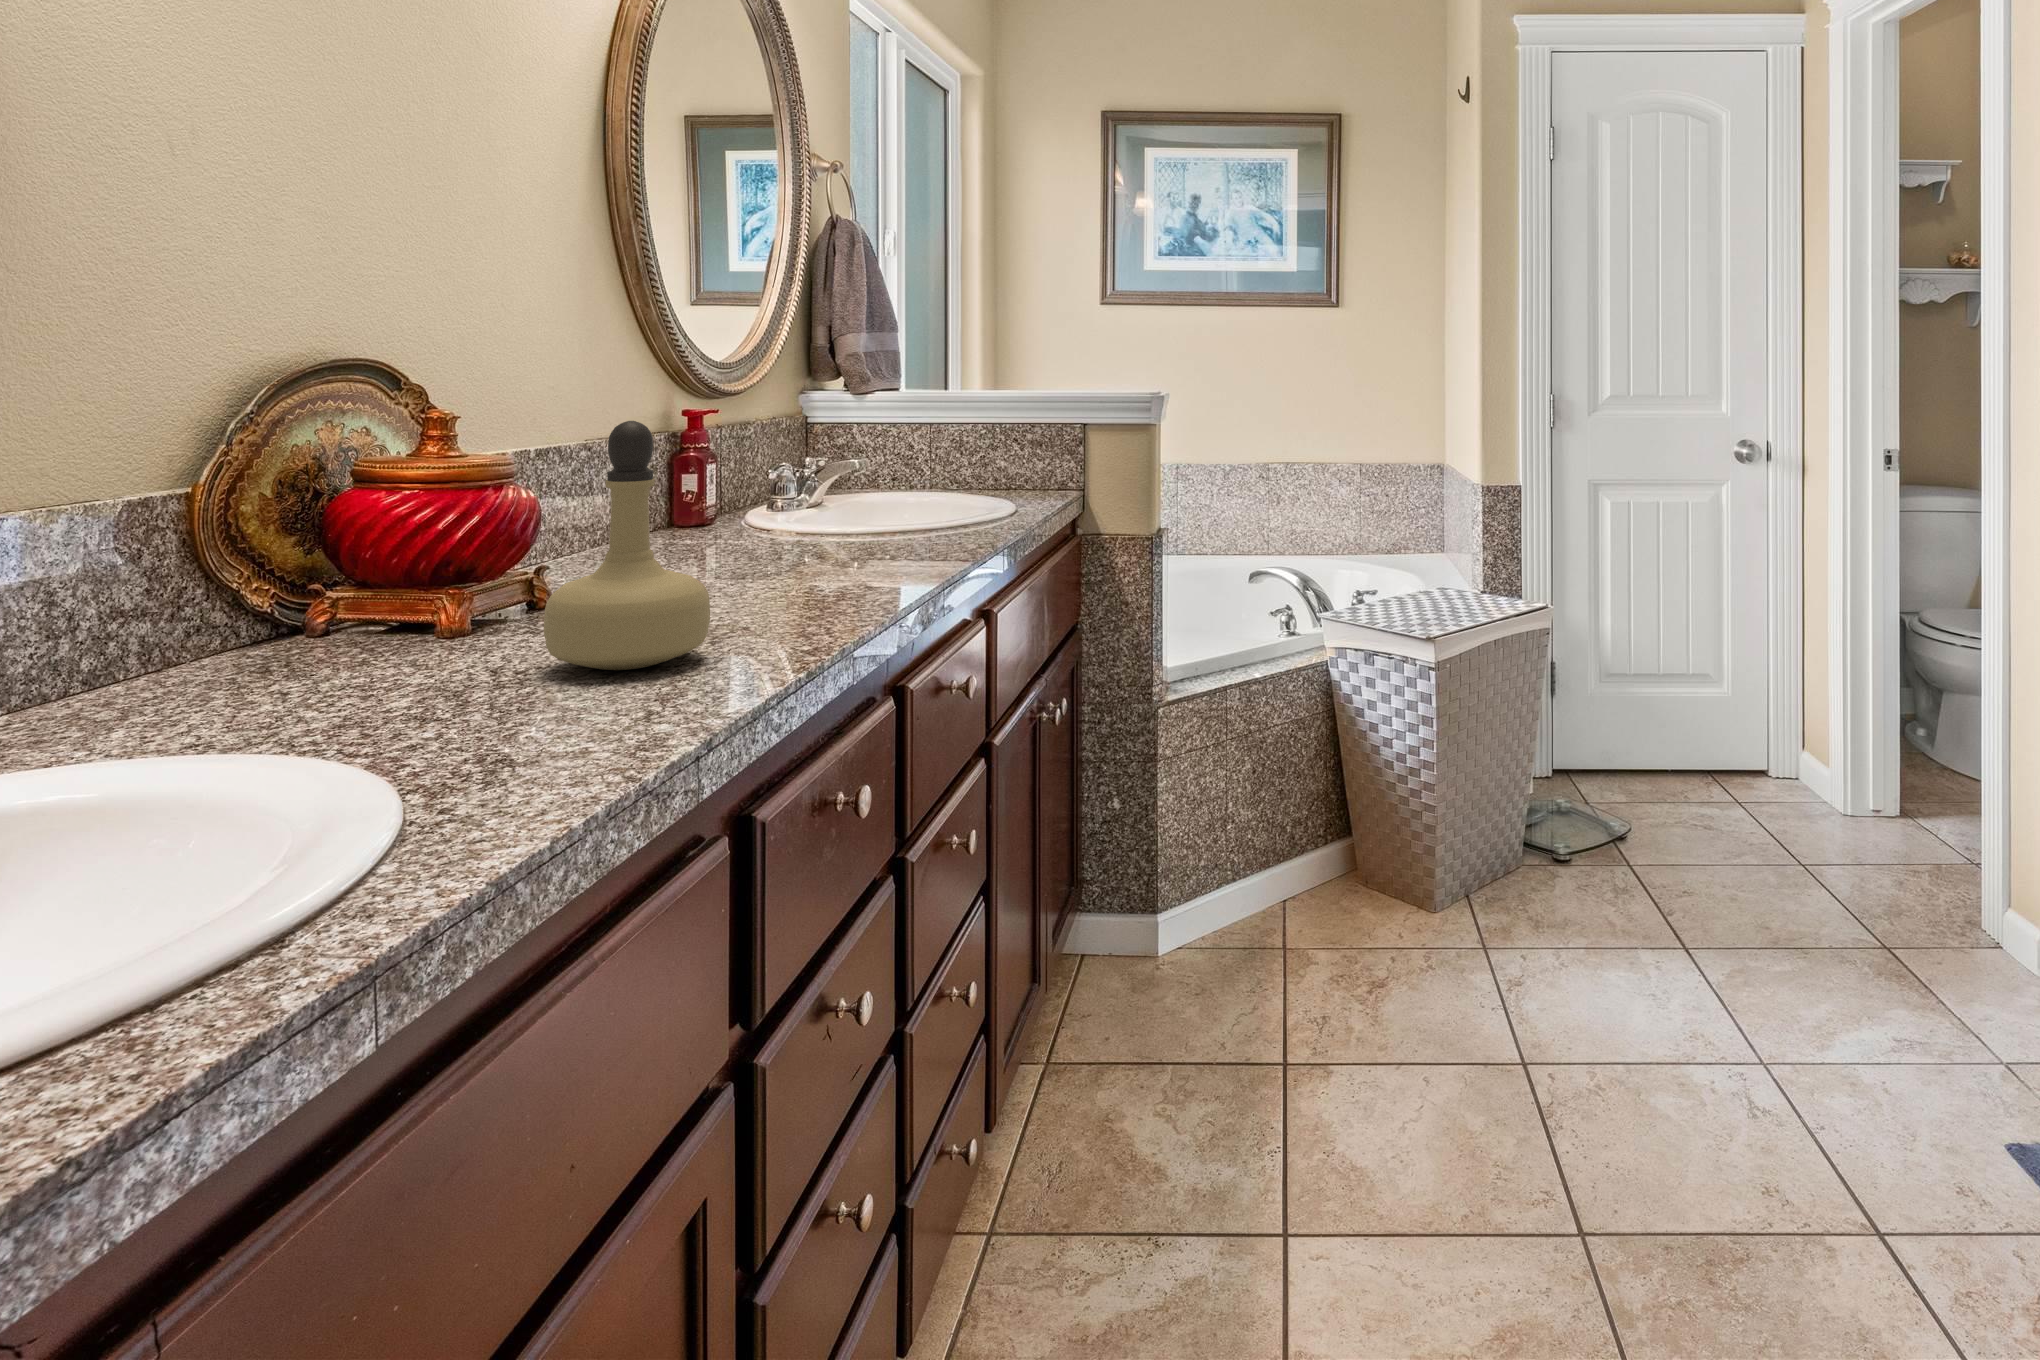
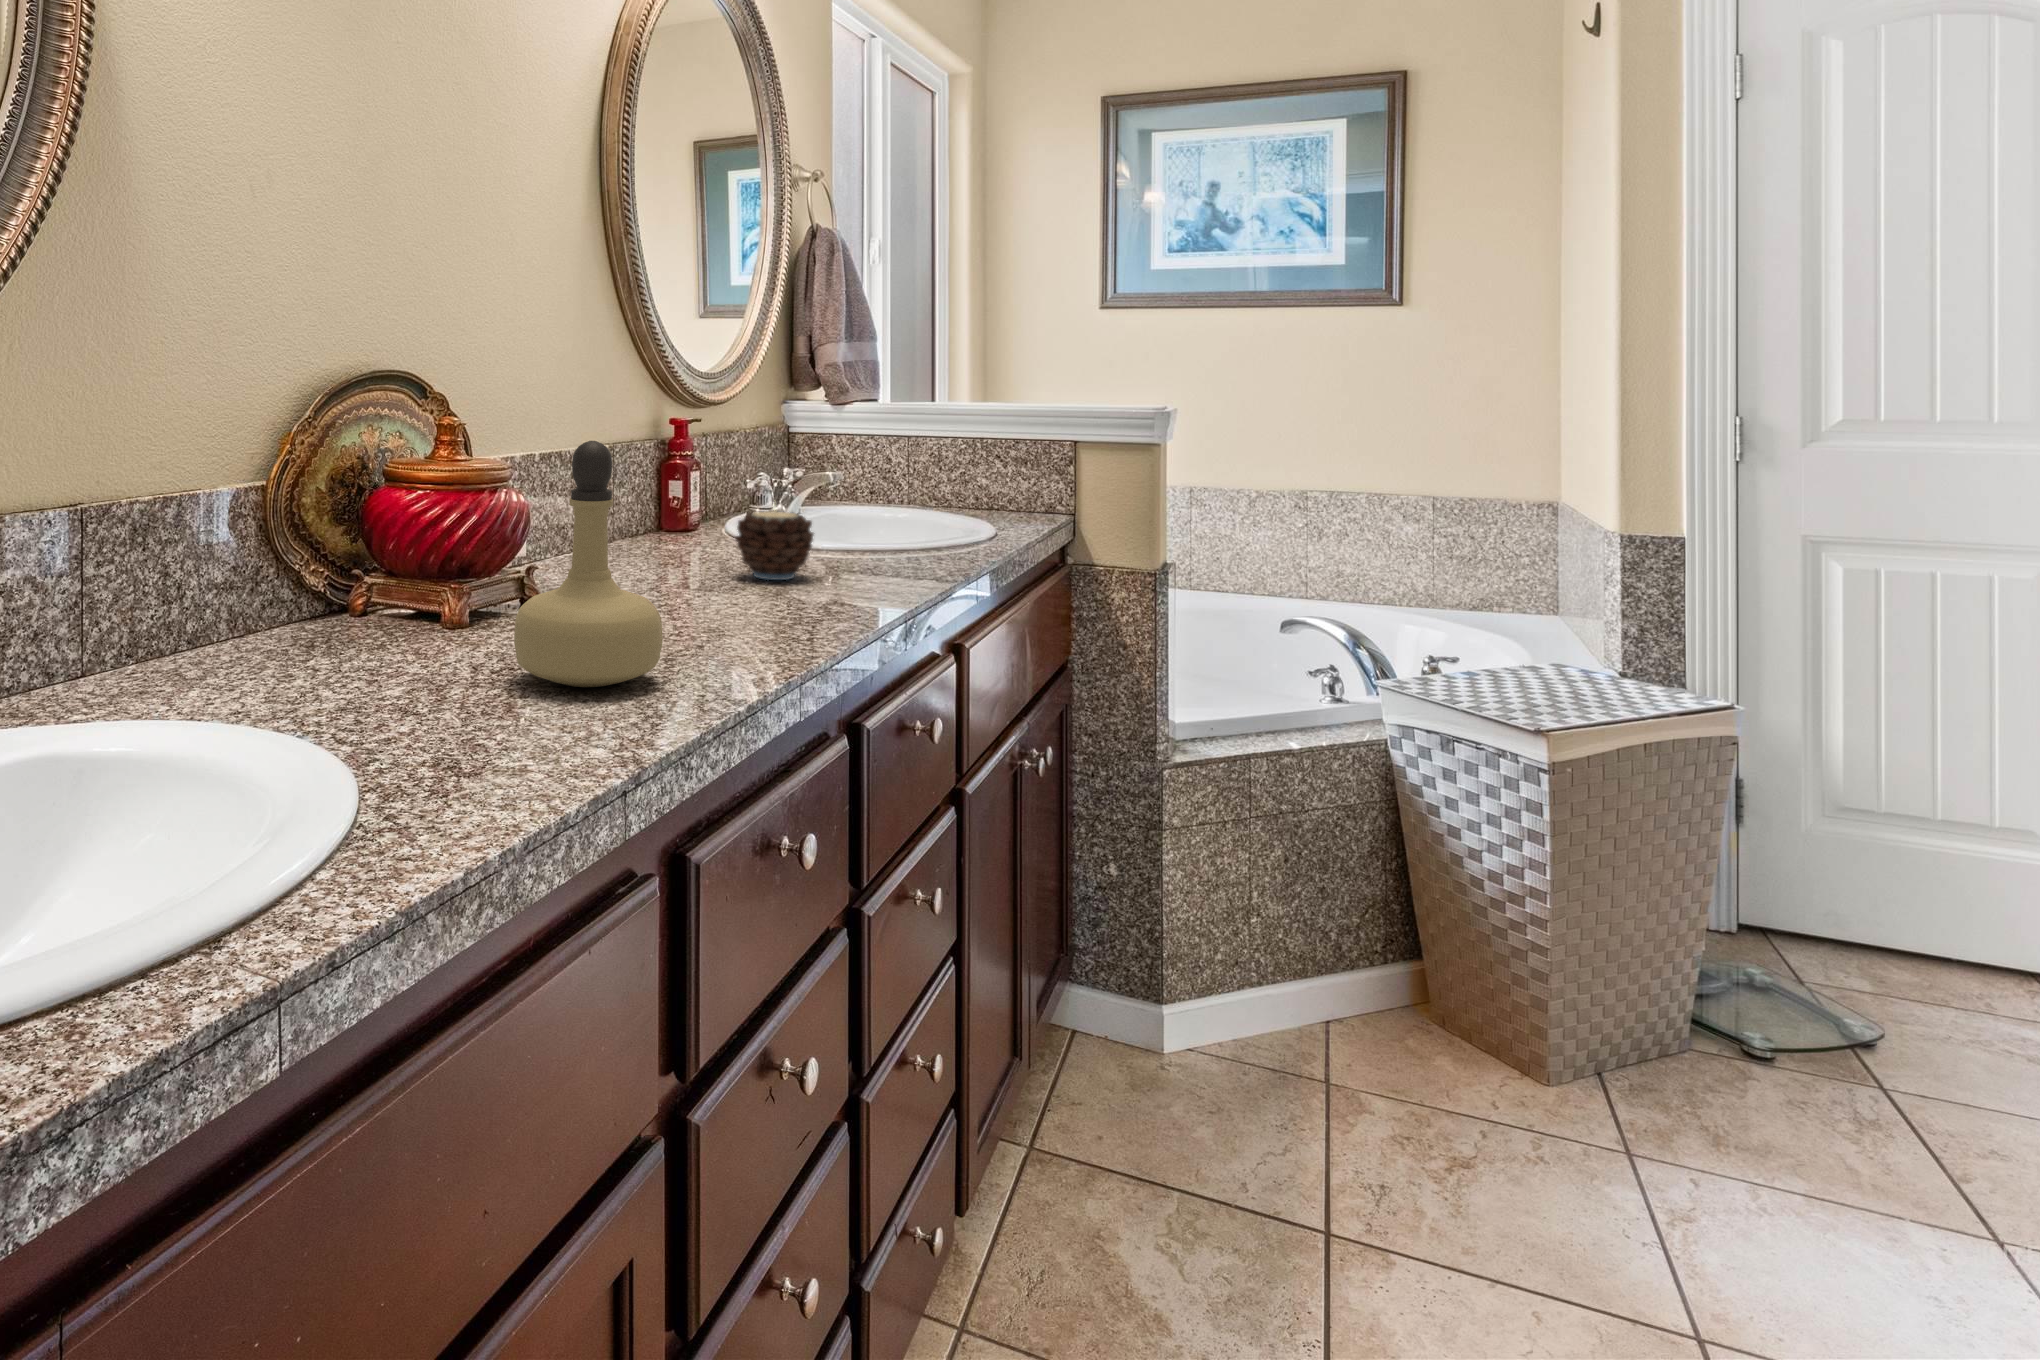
candle: none [758,483,841,561] -> present [735,506,814,580]

